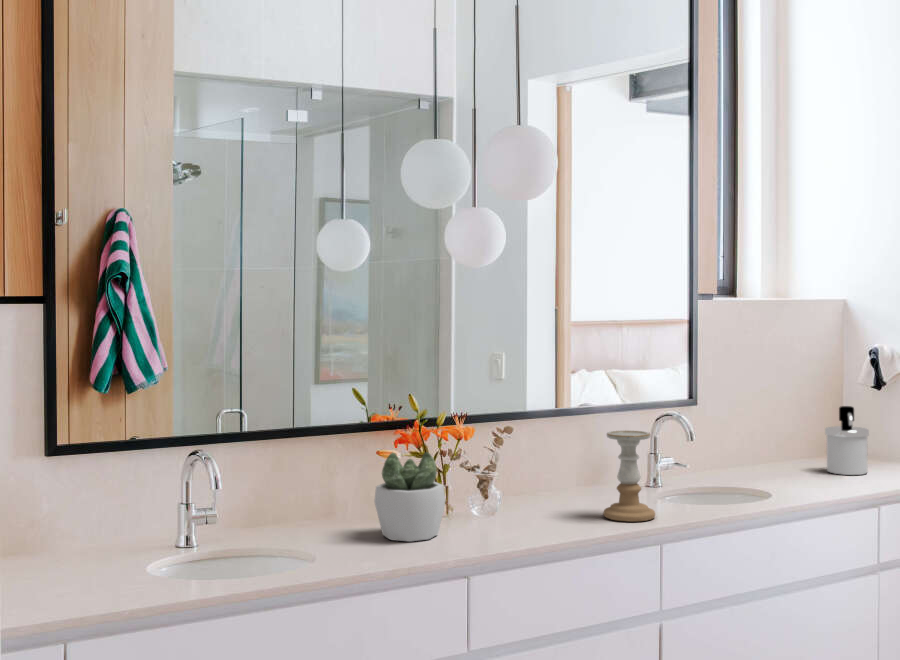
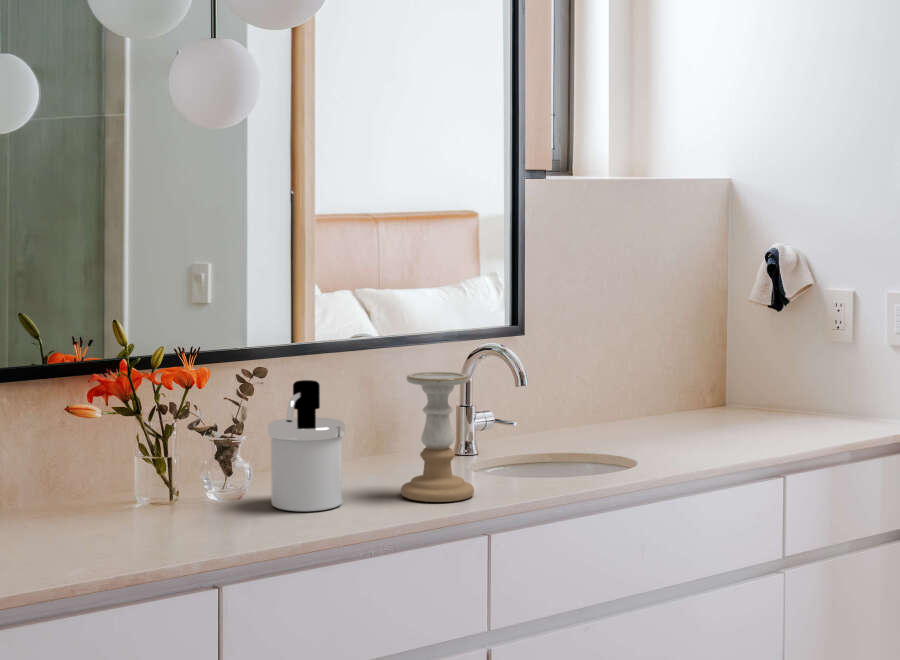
soap dispenser: present [825,406,869,475] -> present [268,380,345,511]
succulent plant: present [374,452,445,542] -> none [53,407,167,545]

